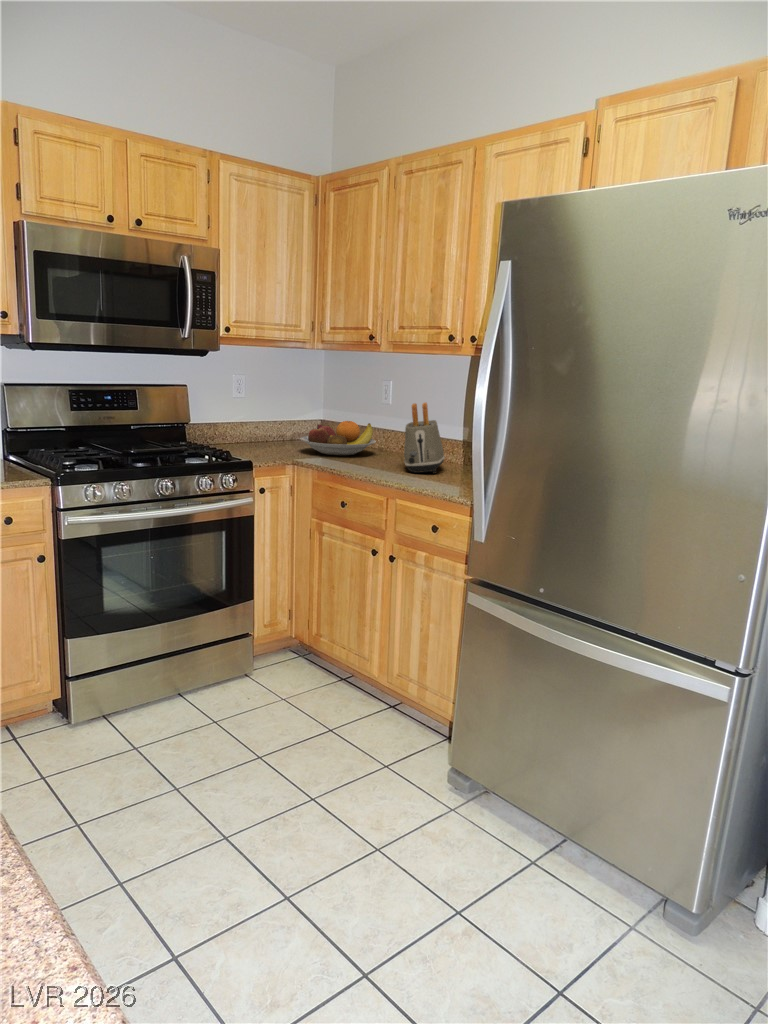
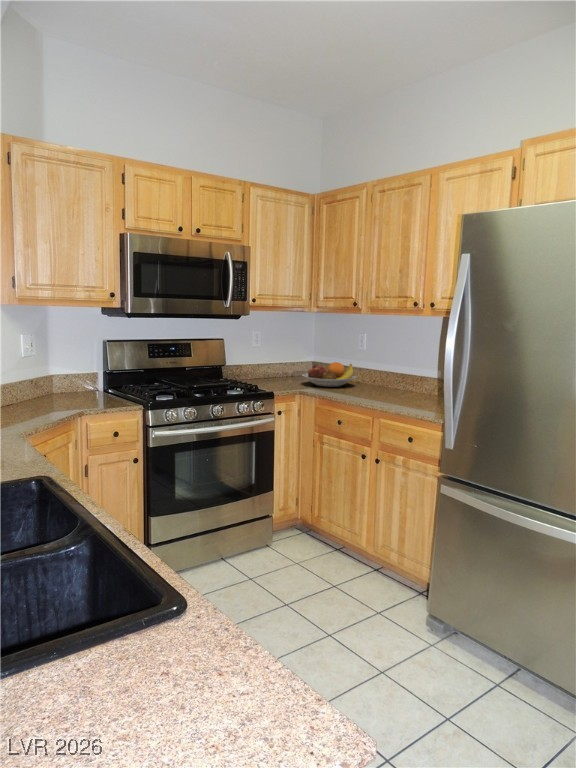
toaster: present [404,402,445,474] -> none [380,349,410,399]

